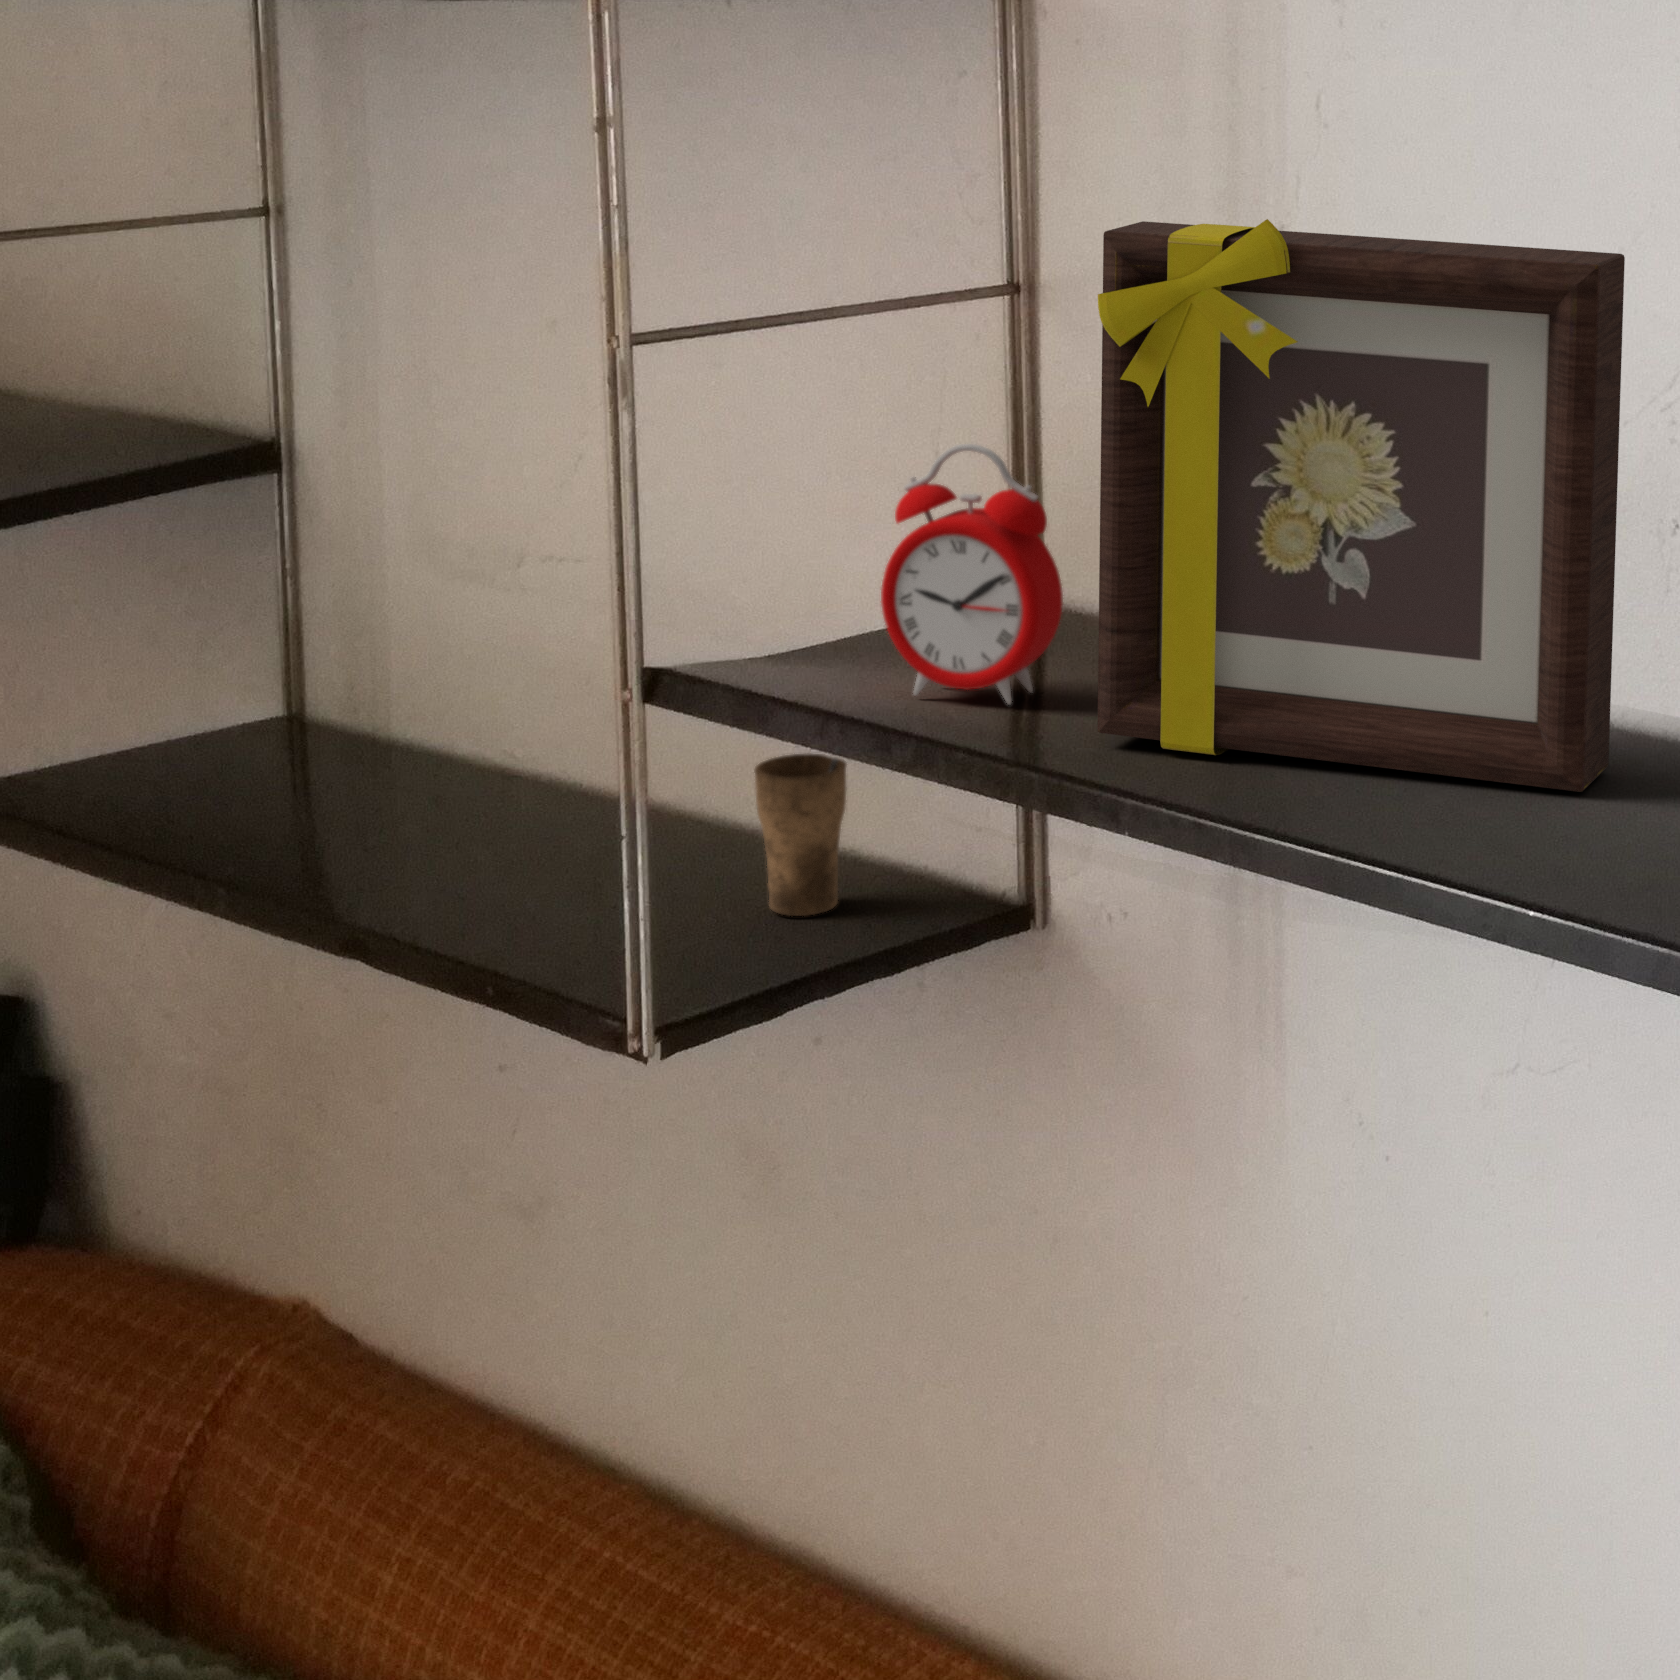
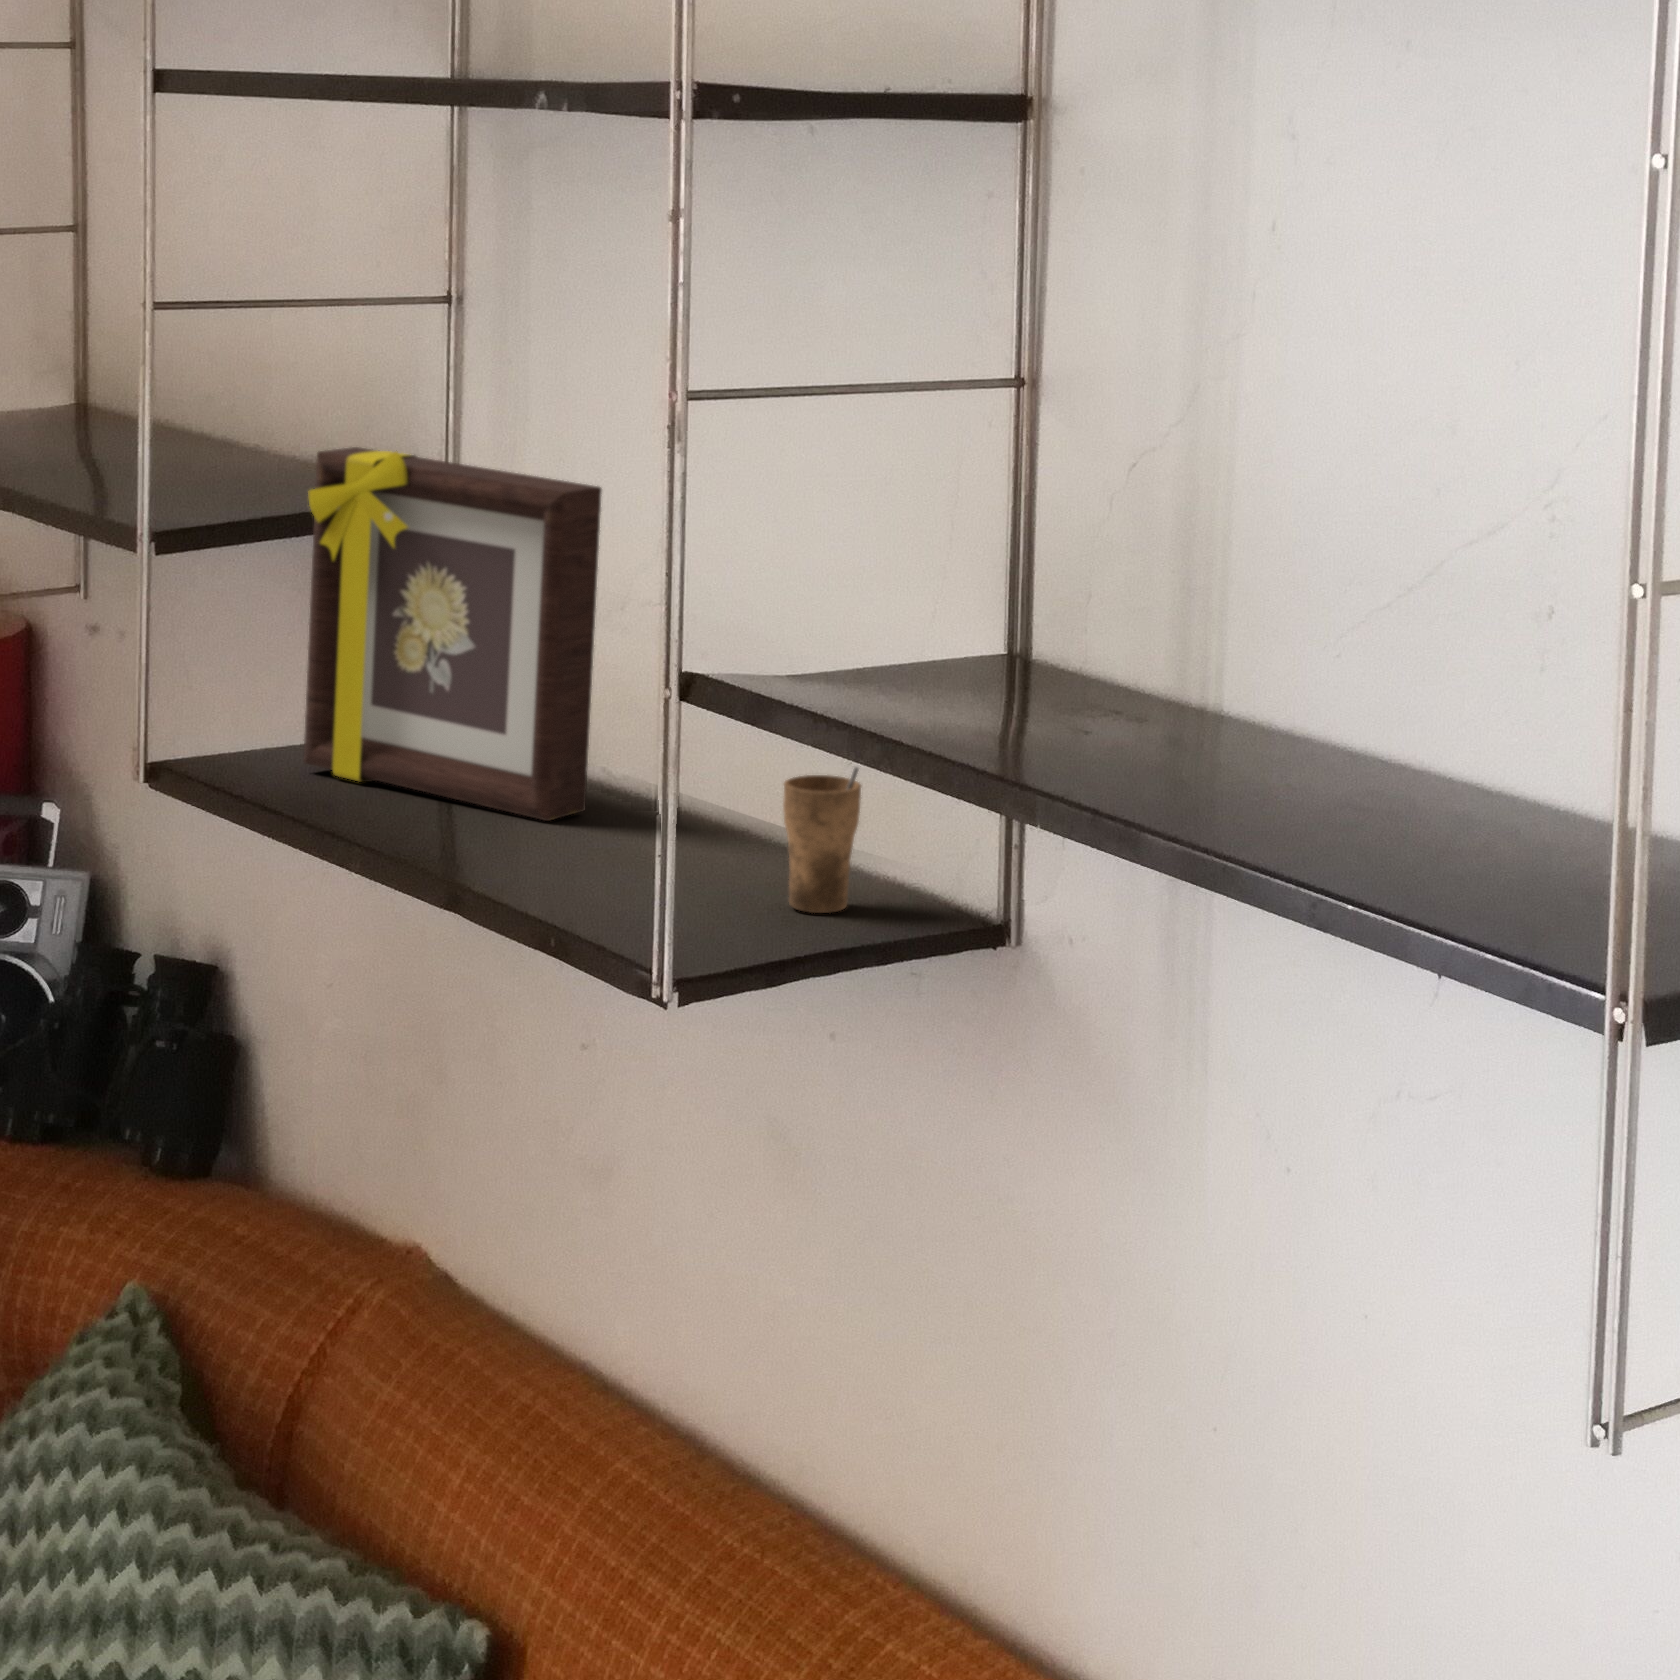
picture frame: present [1097,219,1625,792] -> present [303,447,602,821]
alarm clock: present [881,444,1063,704] -> none [878,502,1030,728]

